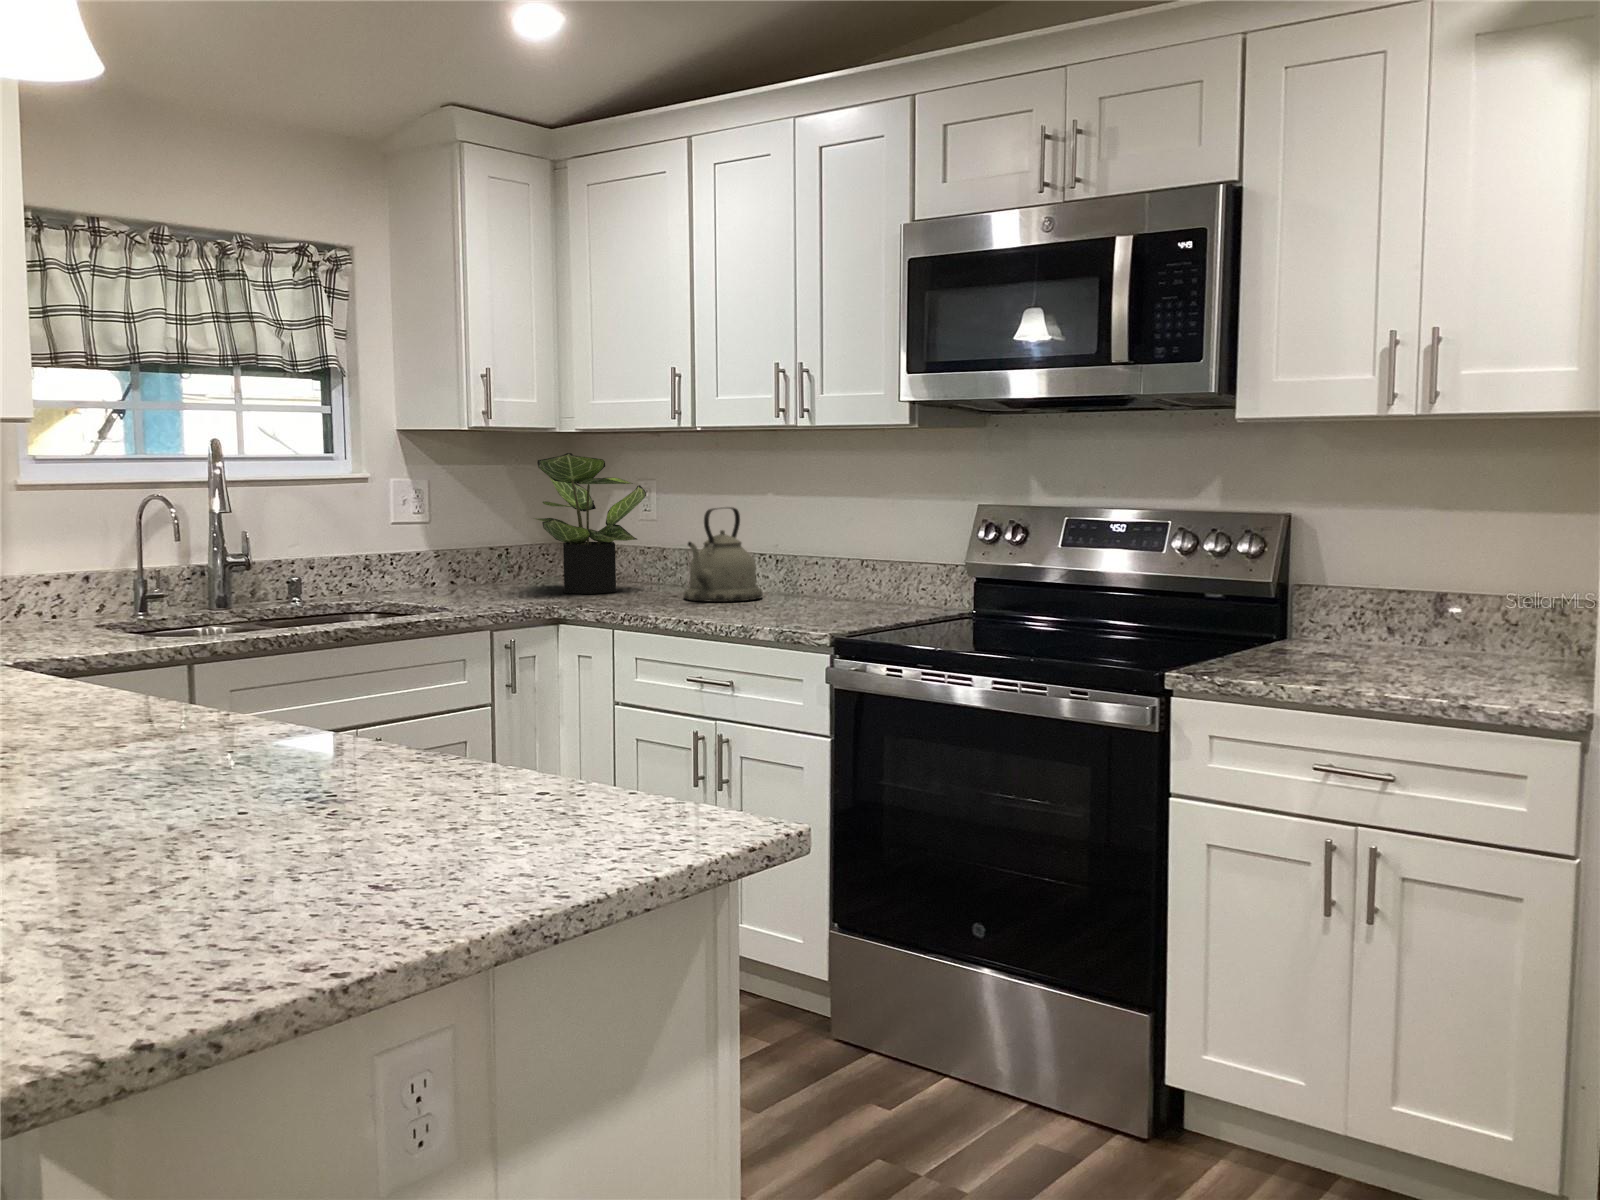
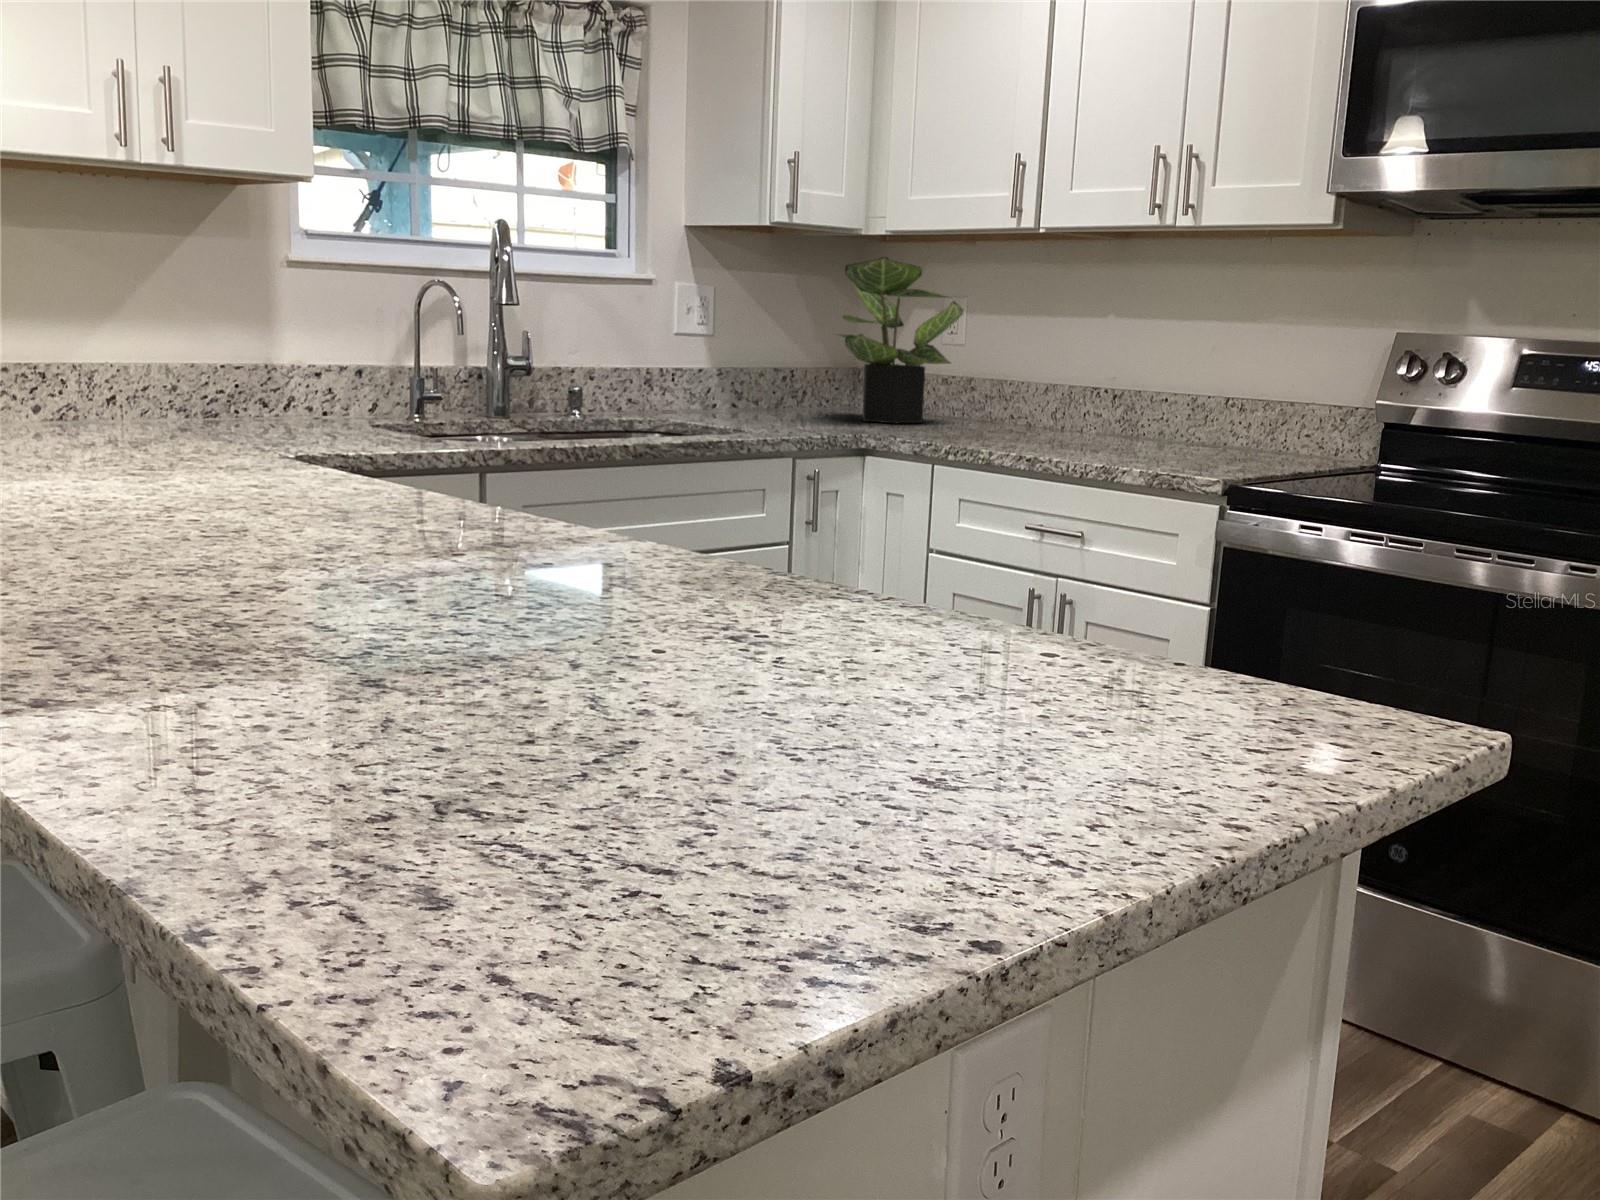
kettle: present [684,507,763,602] -> none [1007,328,1100,439]

